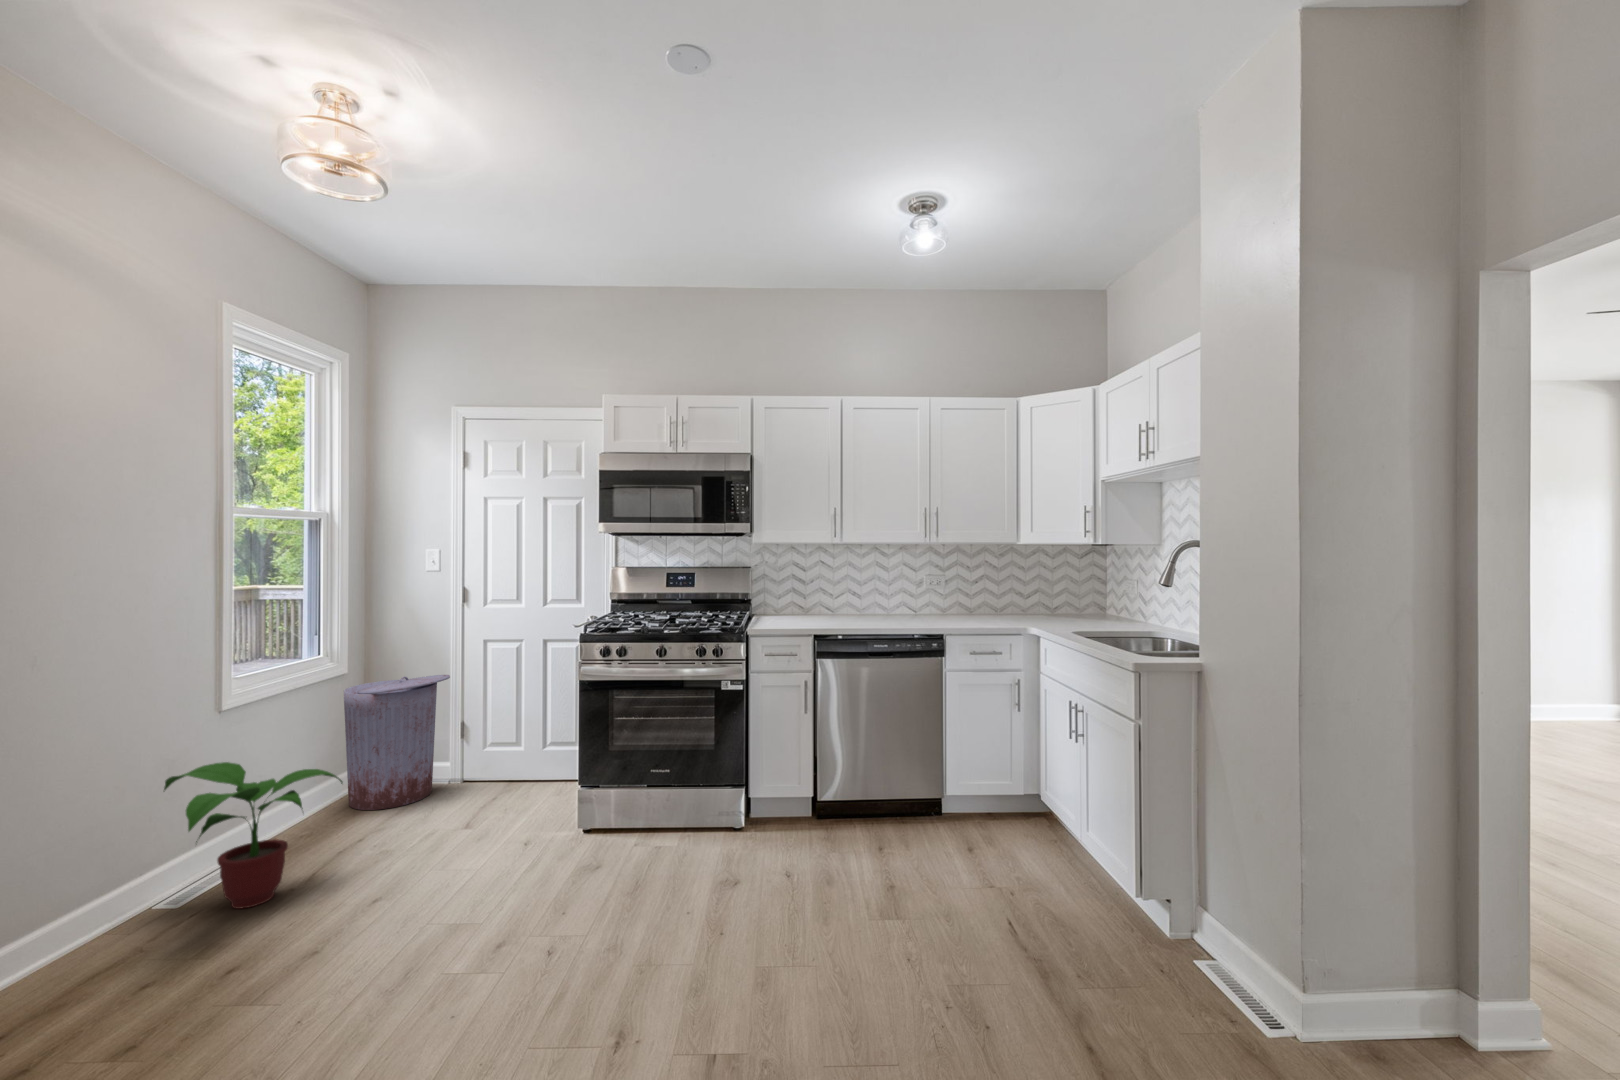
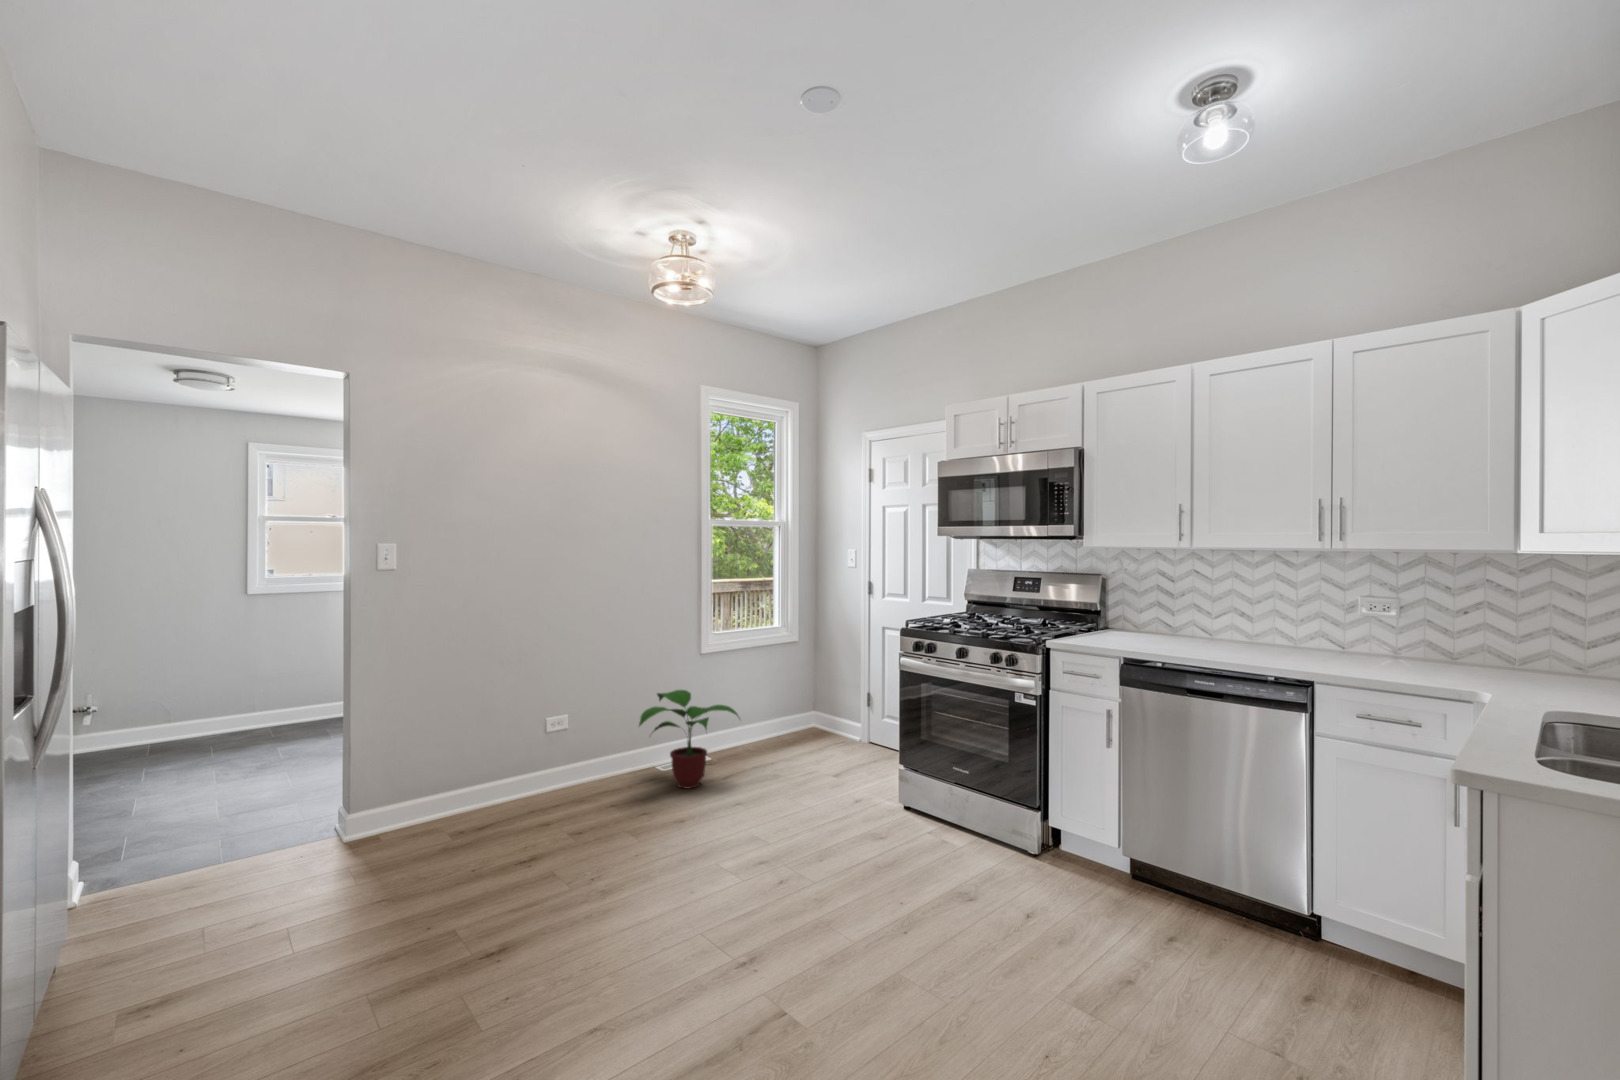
trash can: present [343,675,450,810] -> none [785,650,856,751]

